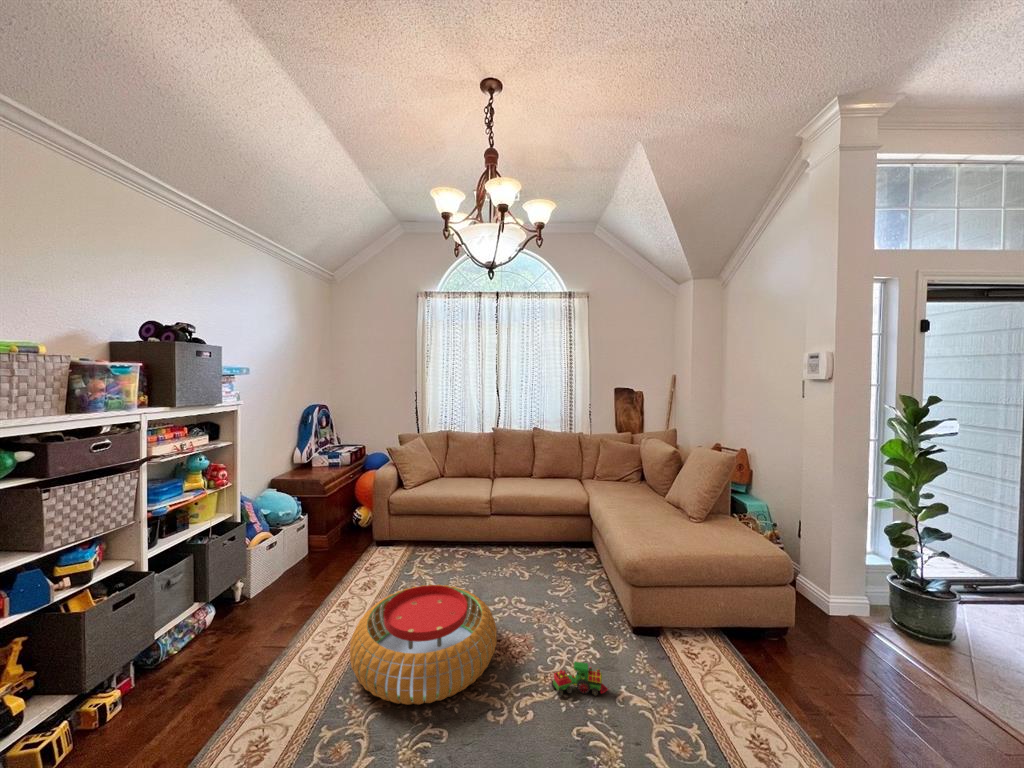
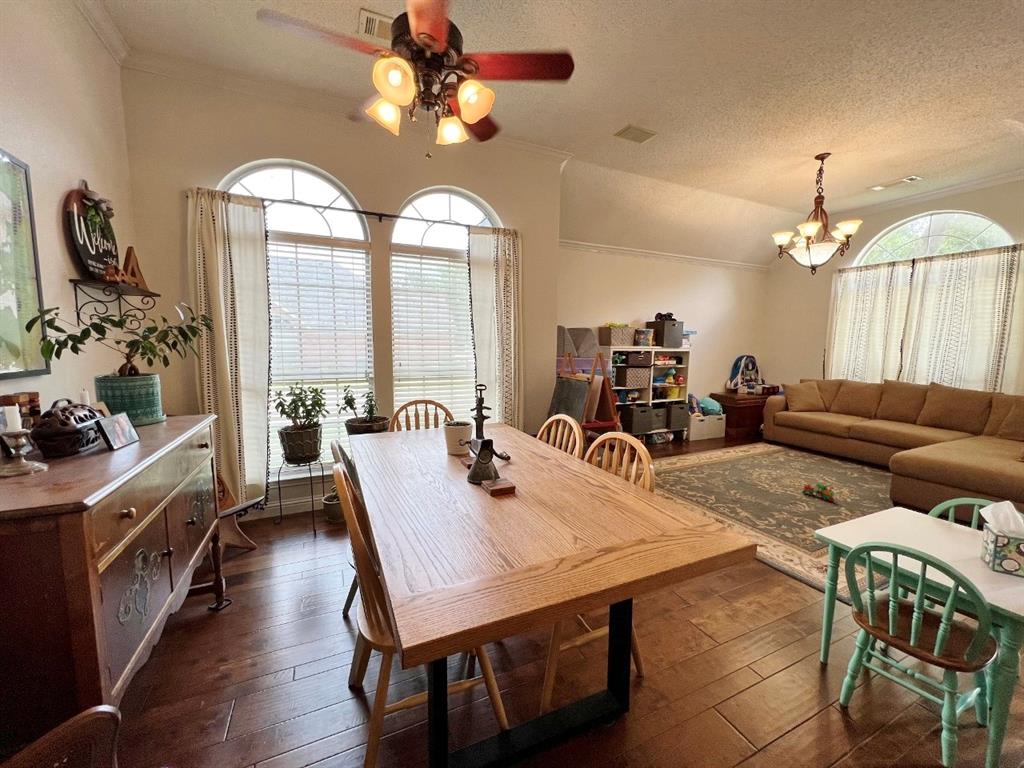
pouf: present [350,585,497,705] -> none [713,440,793,479]

